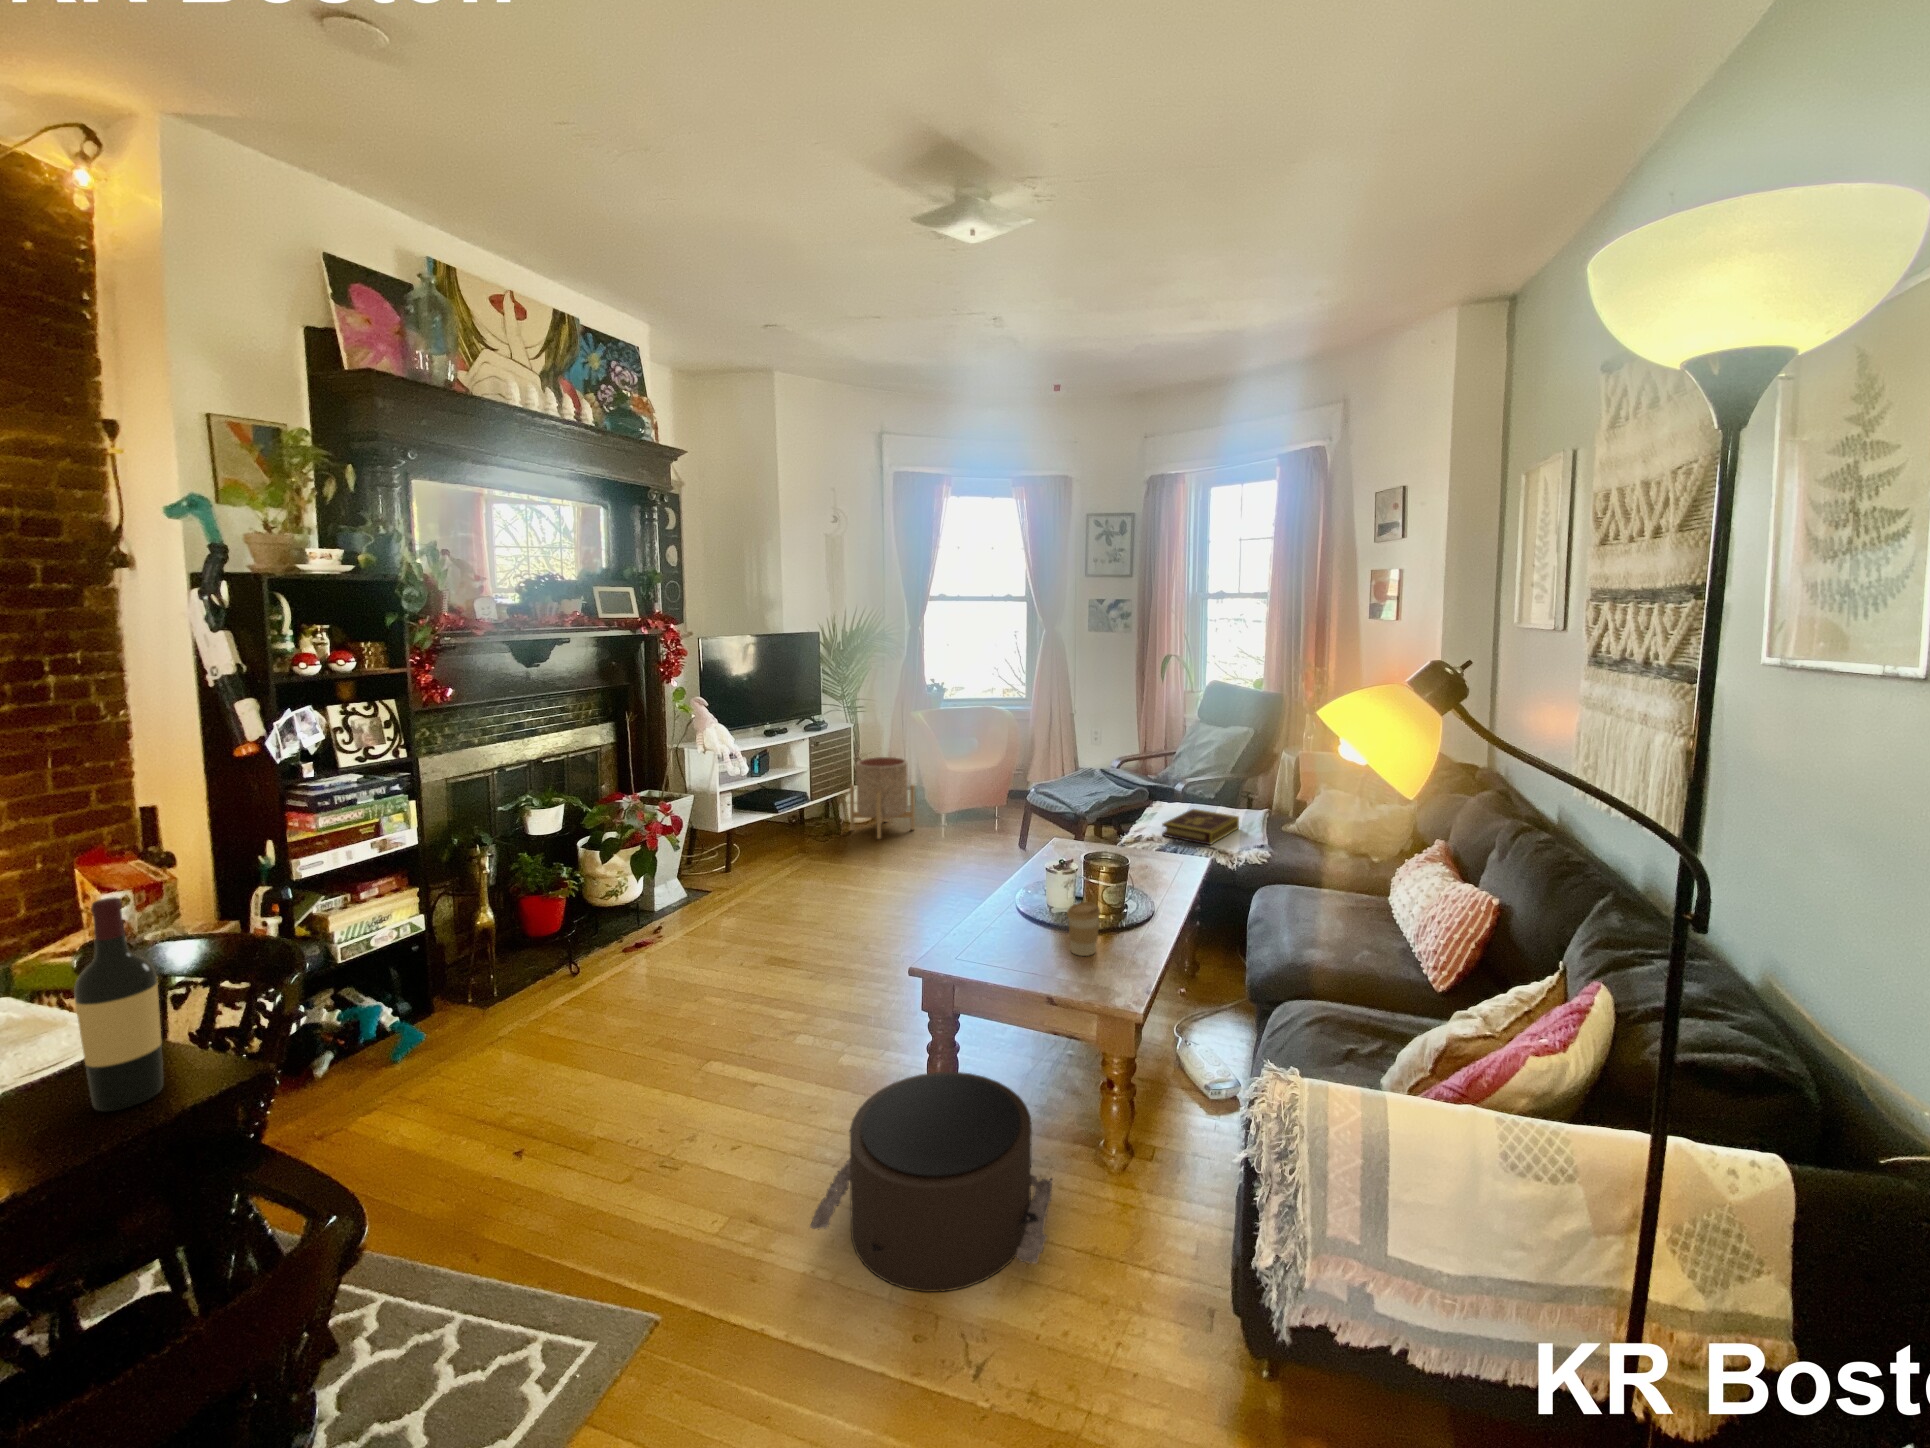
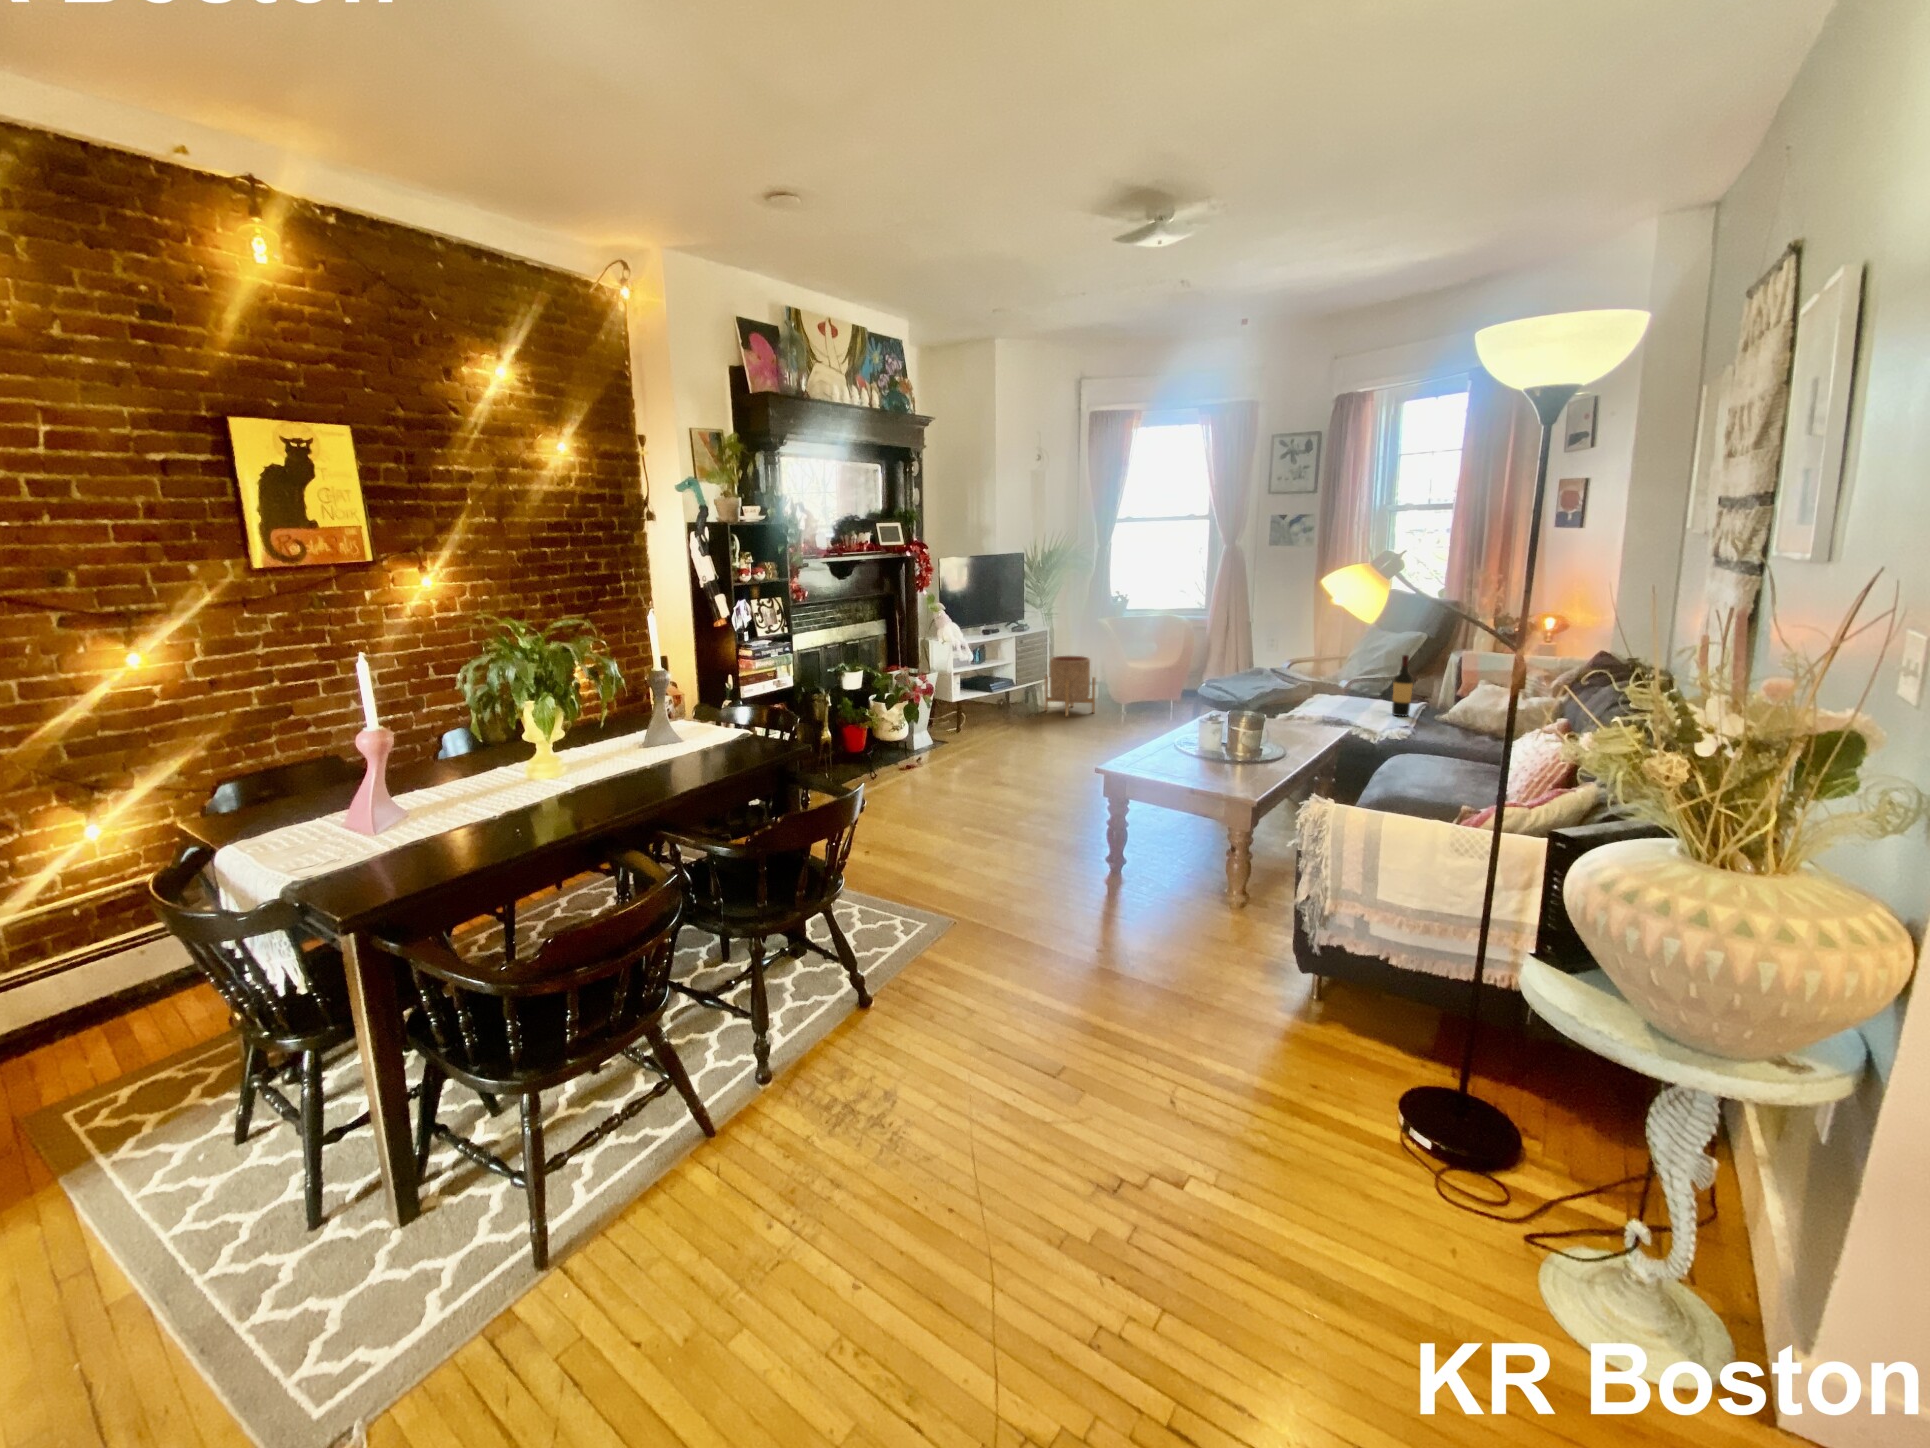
book: present [1162,809,1239,845] -> none [1297,692,1371,717]
wine bottle: present [74,898,163,1111] -> present [1392,655,1413,716]
coffee cup: present [1067,902,1100,956] -> none [1202,732,1227,767]
pouf: present [810,1072,1052,1292] -> none [1029,825,1181,931]

